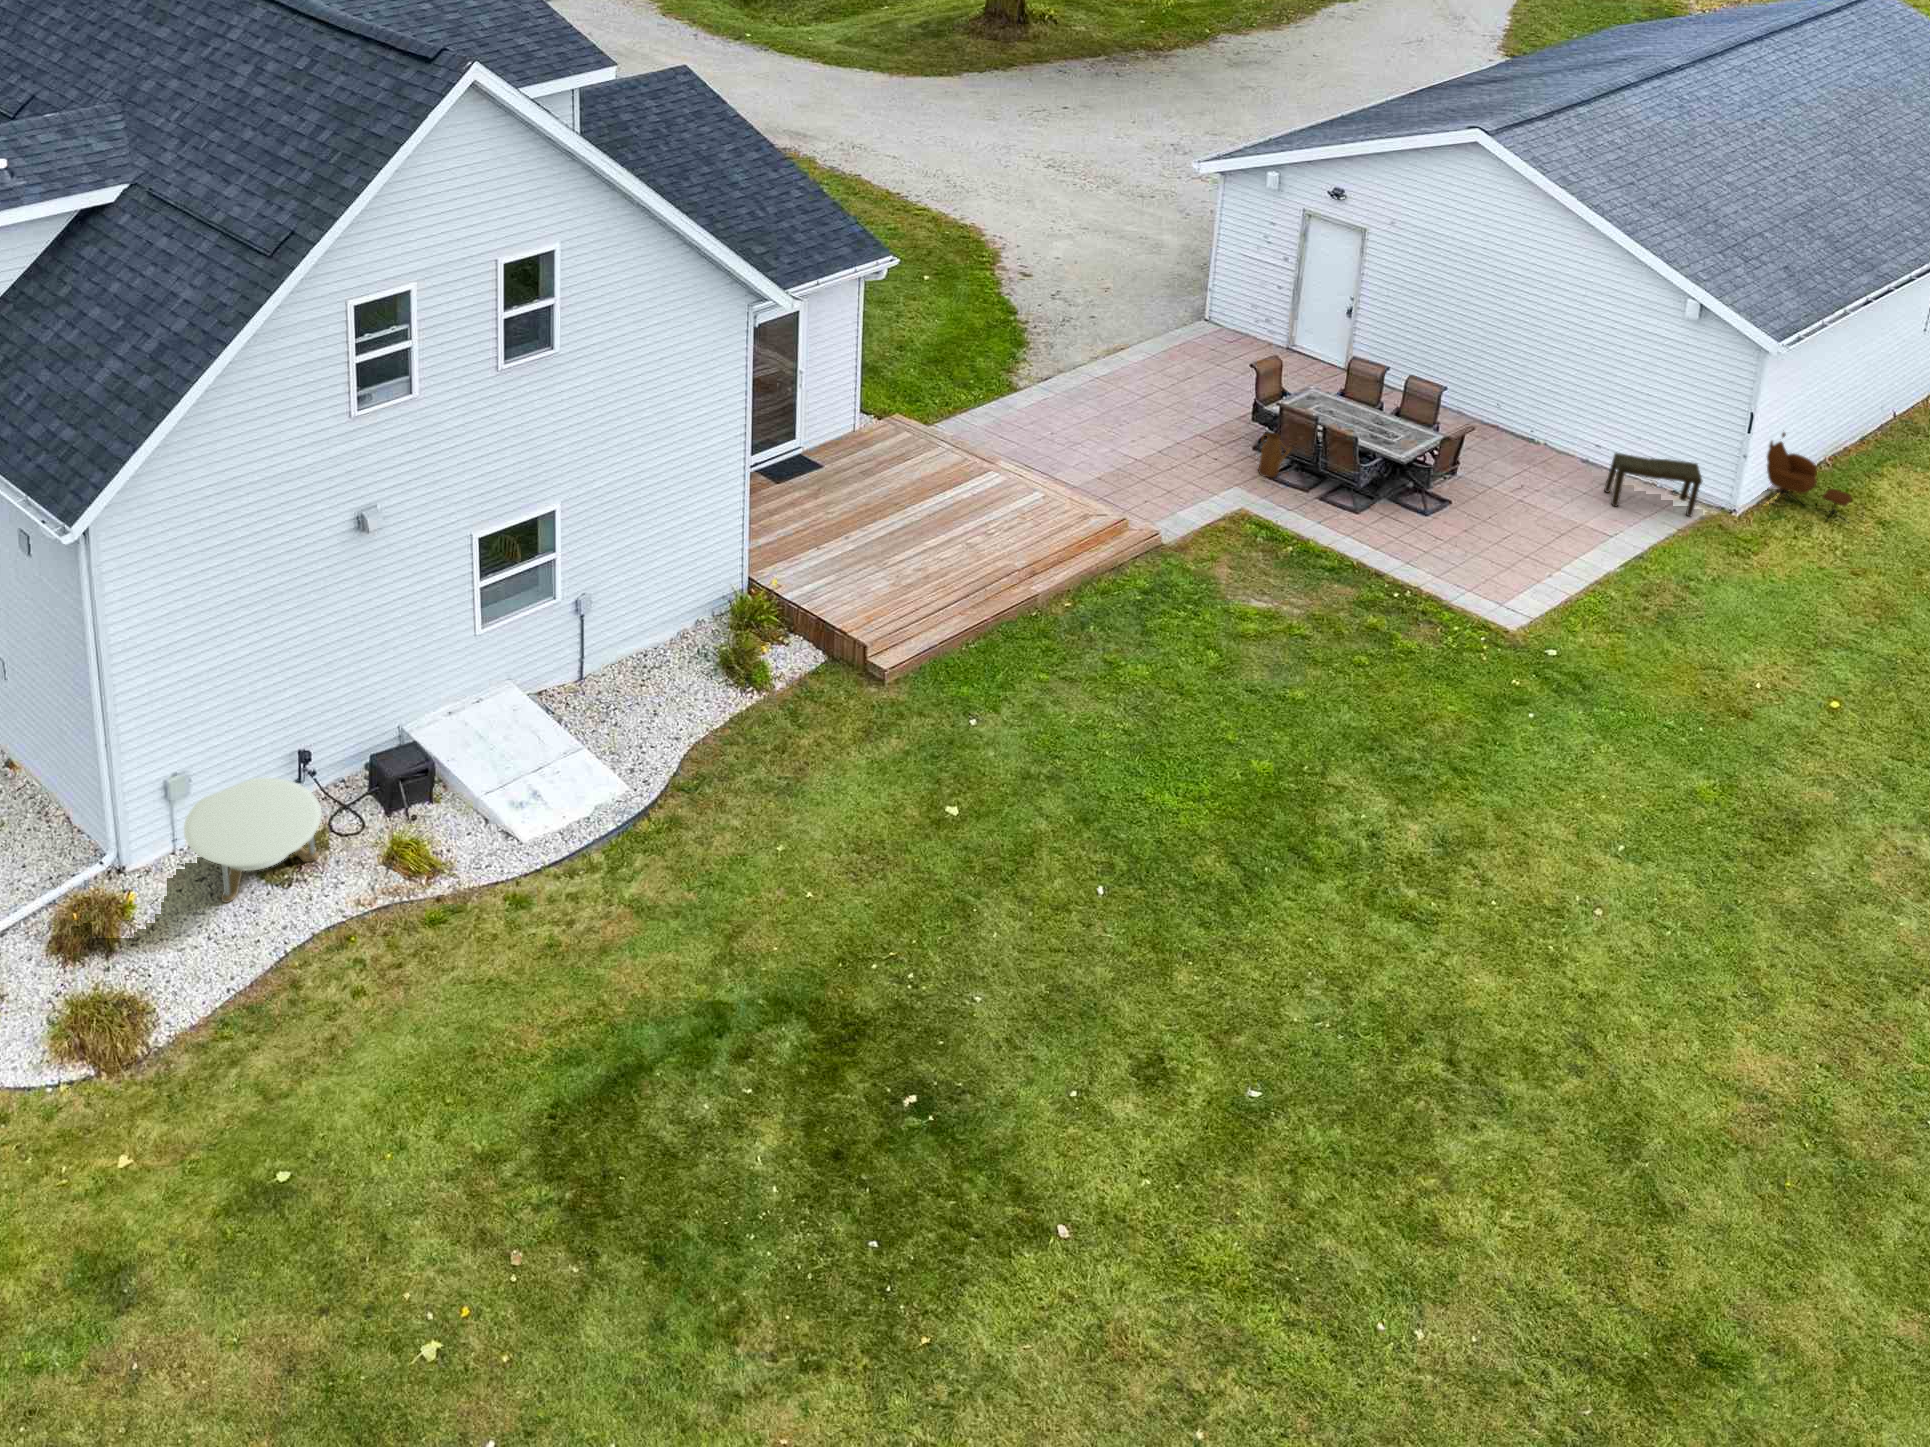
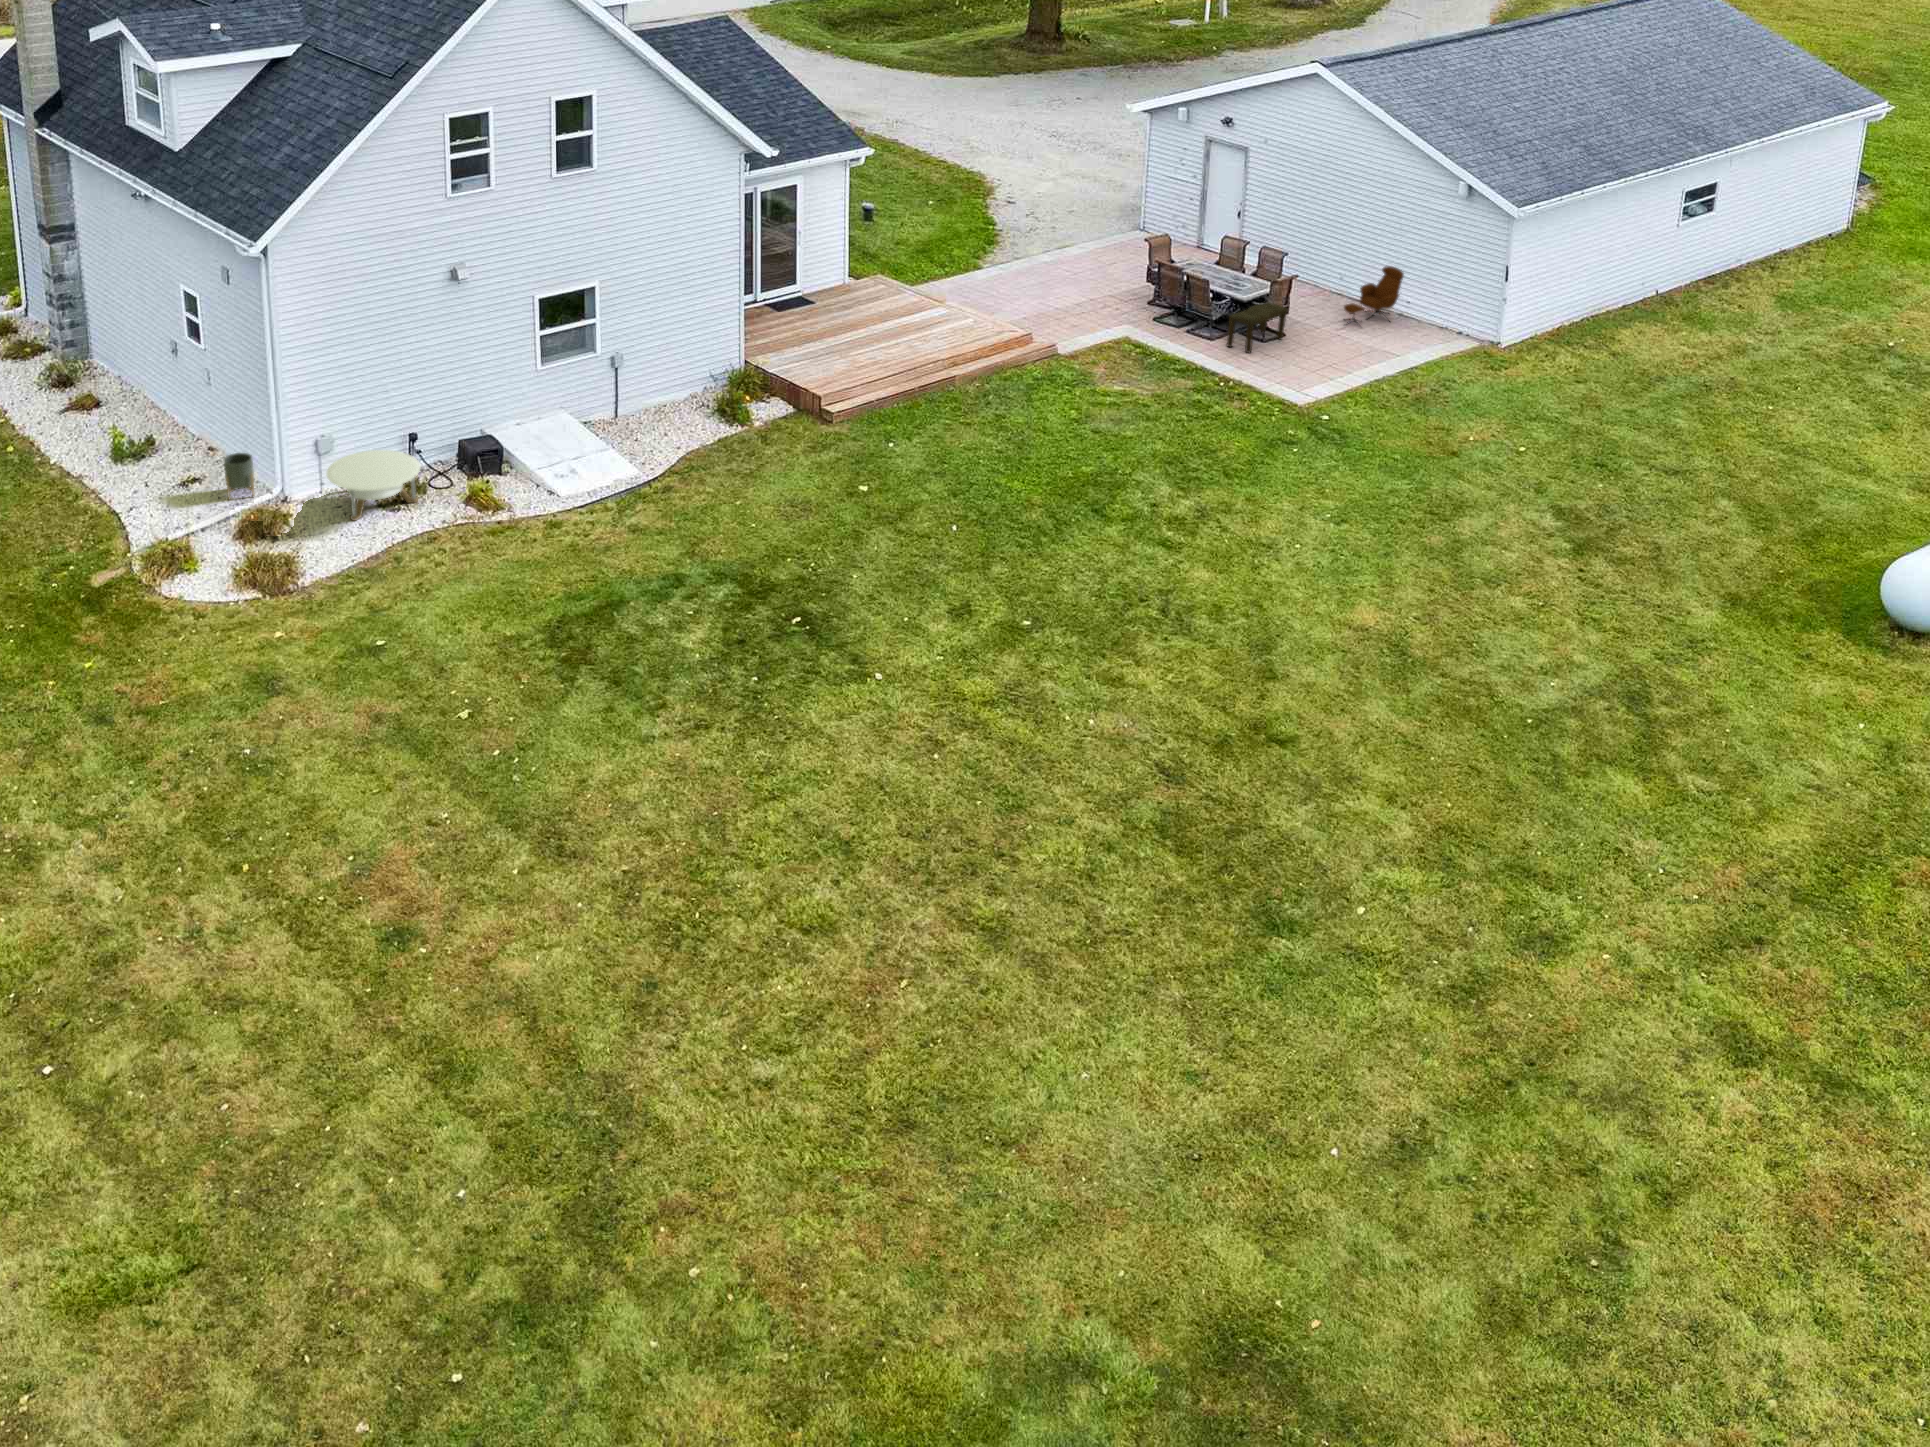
lounge chair: present [1767,432,1852,518] -> present [1344,266,1404,323]
watering can: present [1258,433,1293,478] -> none [1150,288,1172,323]
bench: present [1604,453,1703,516] -> present [1227,302,1288,353]
planter: none [30,792,78,865] -> present [223,453,254,498]

